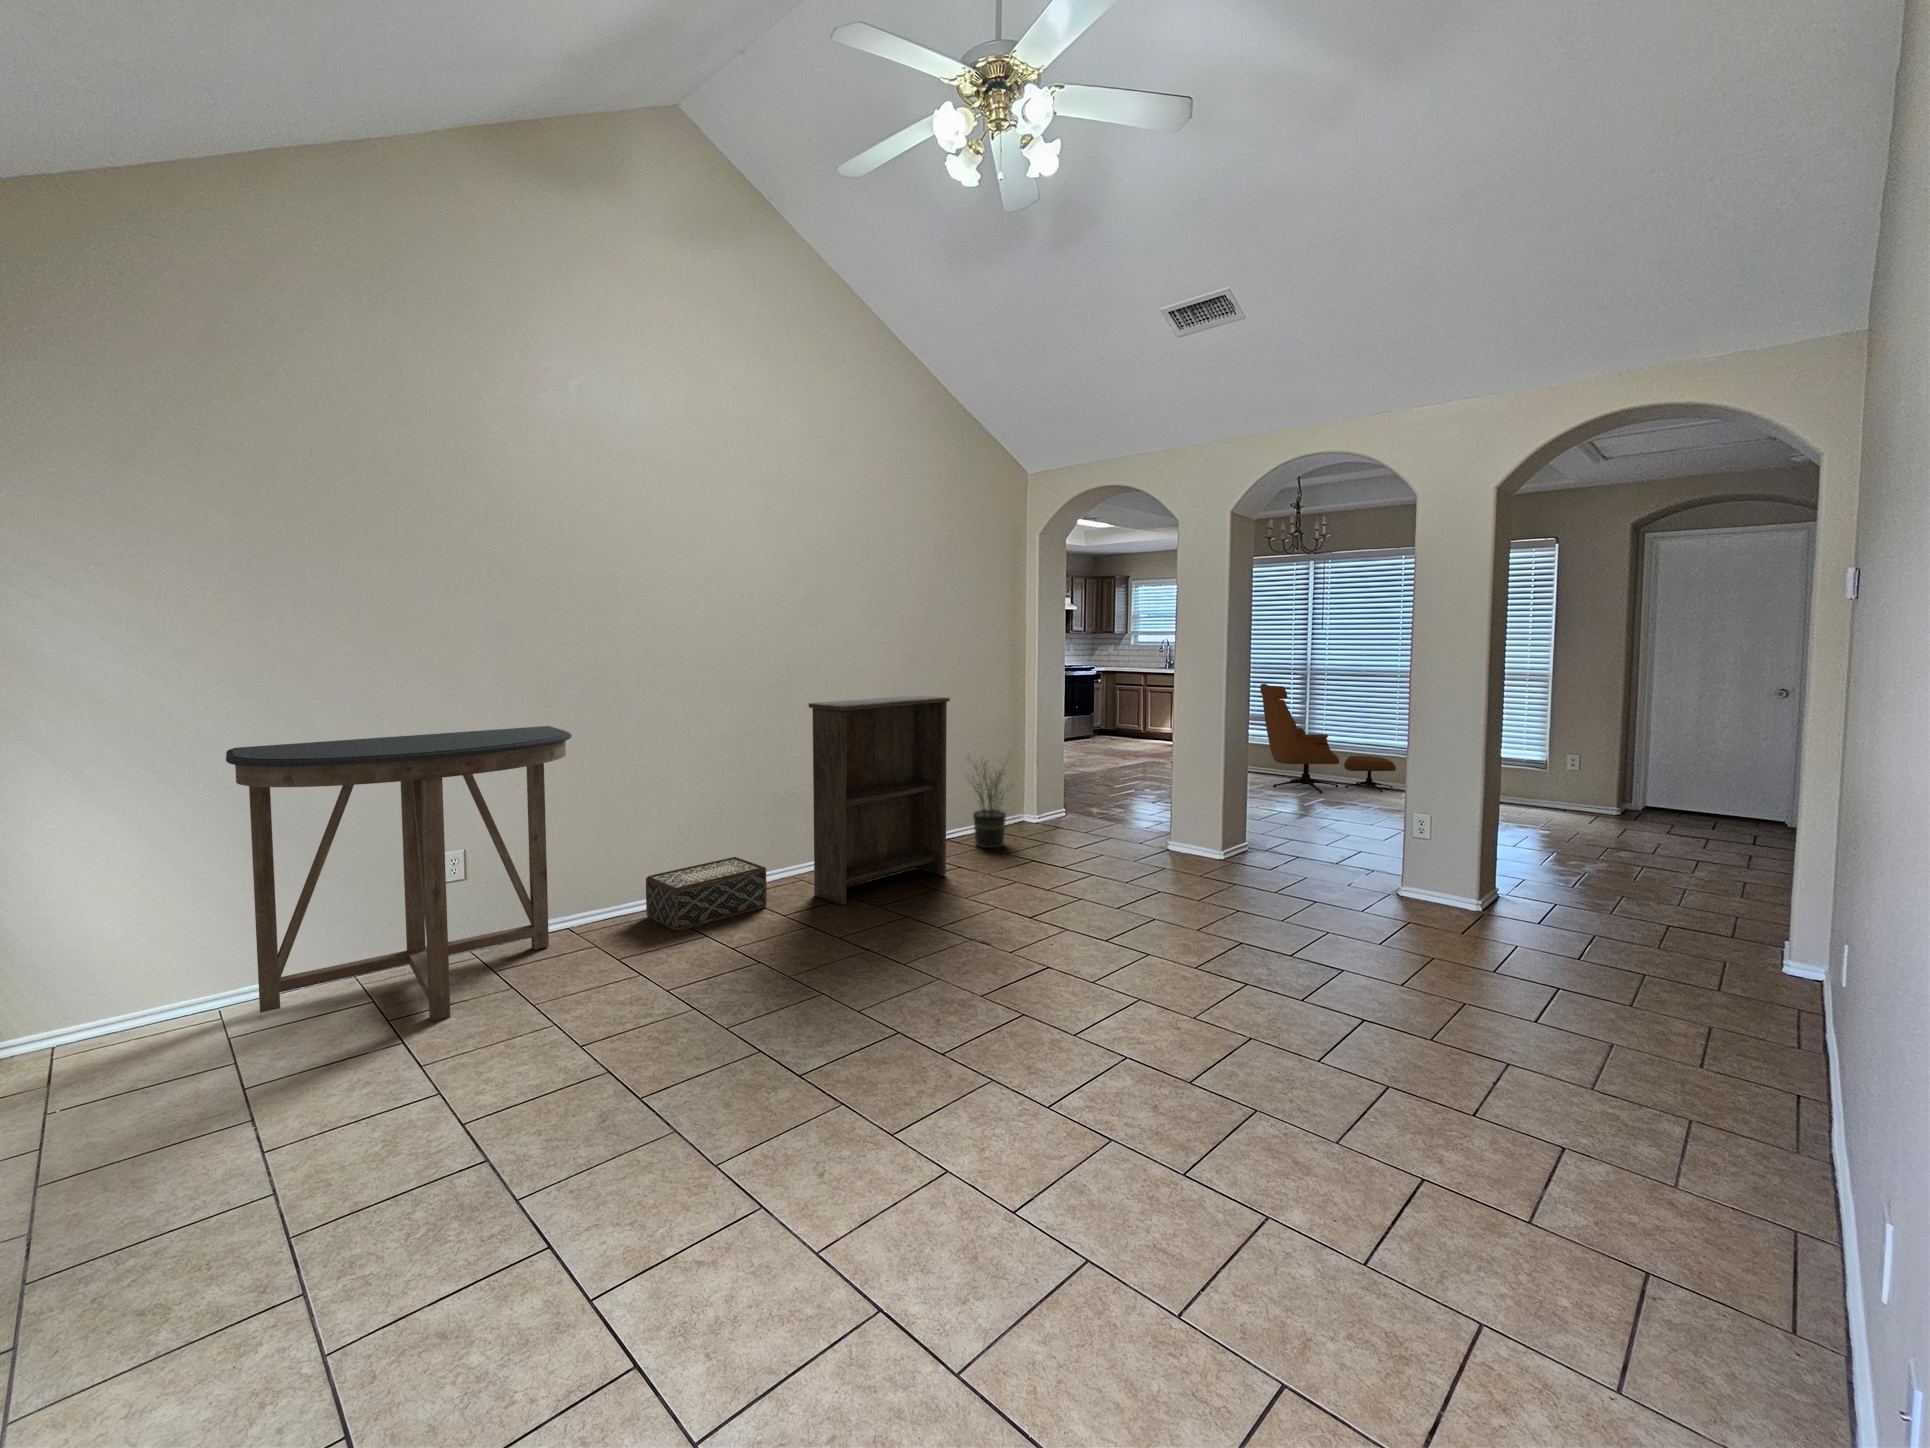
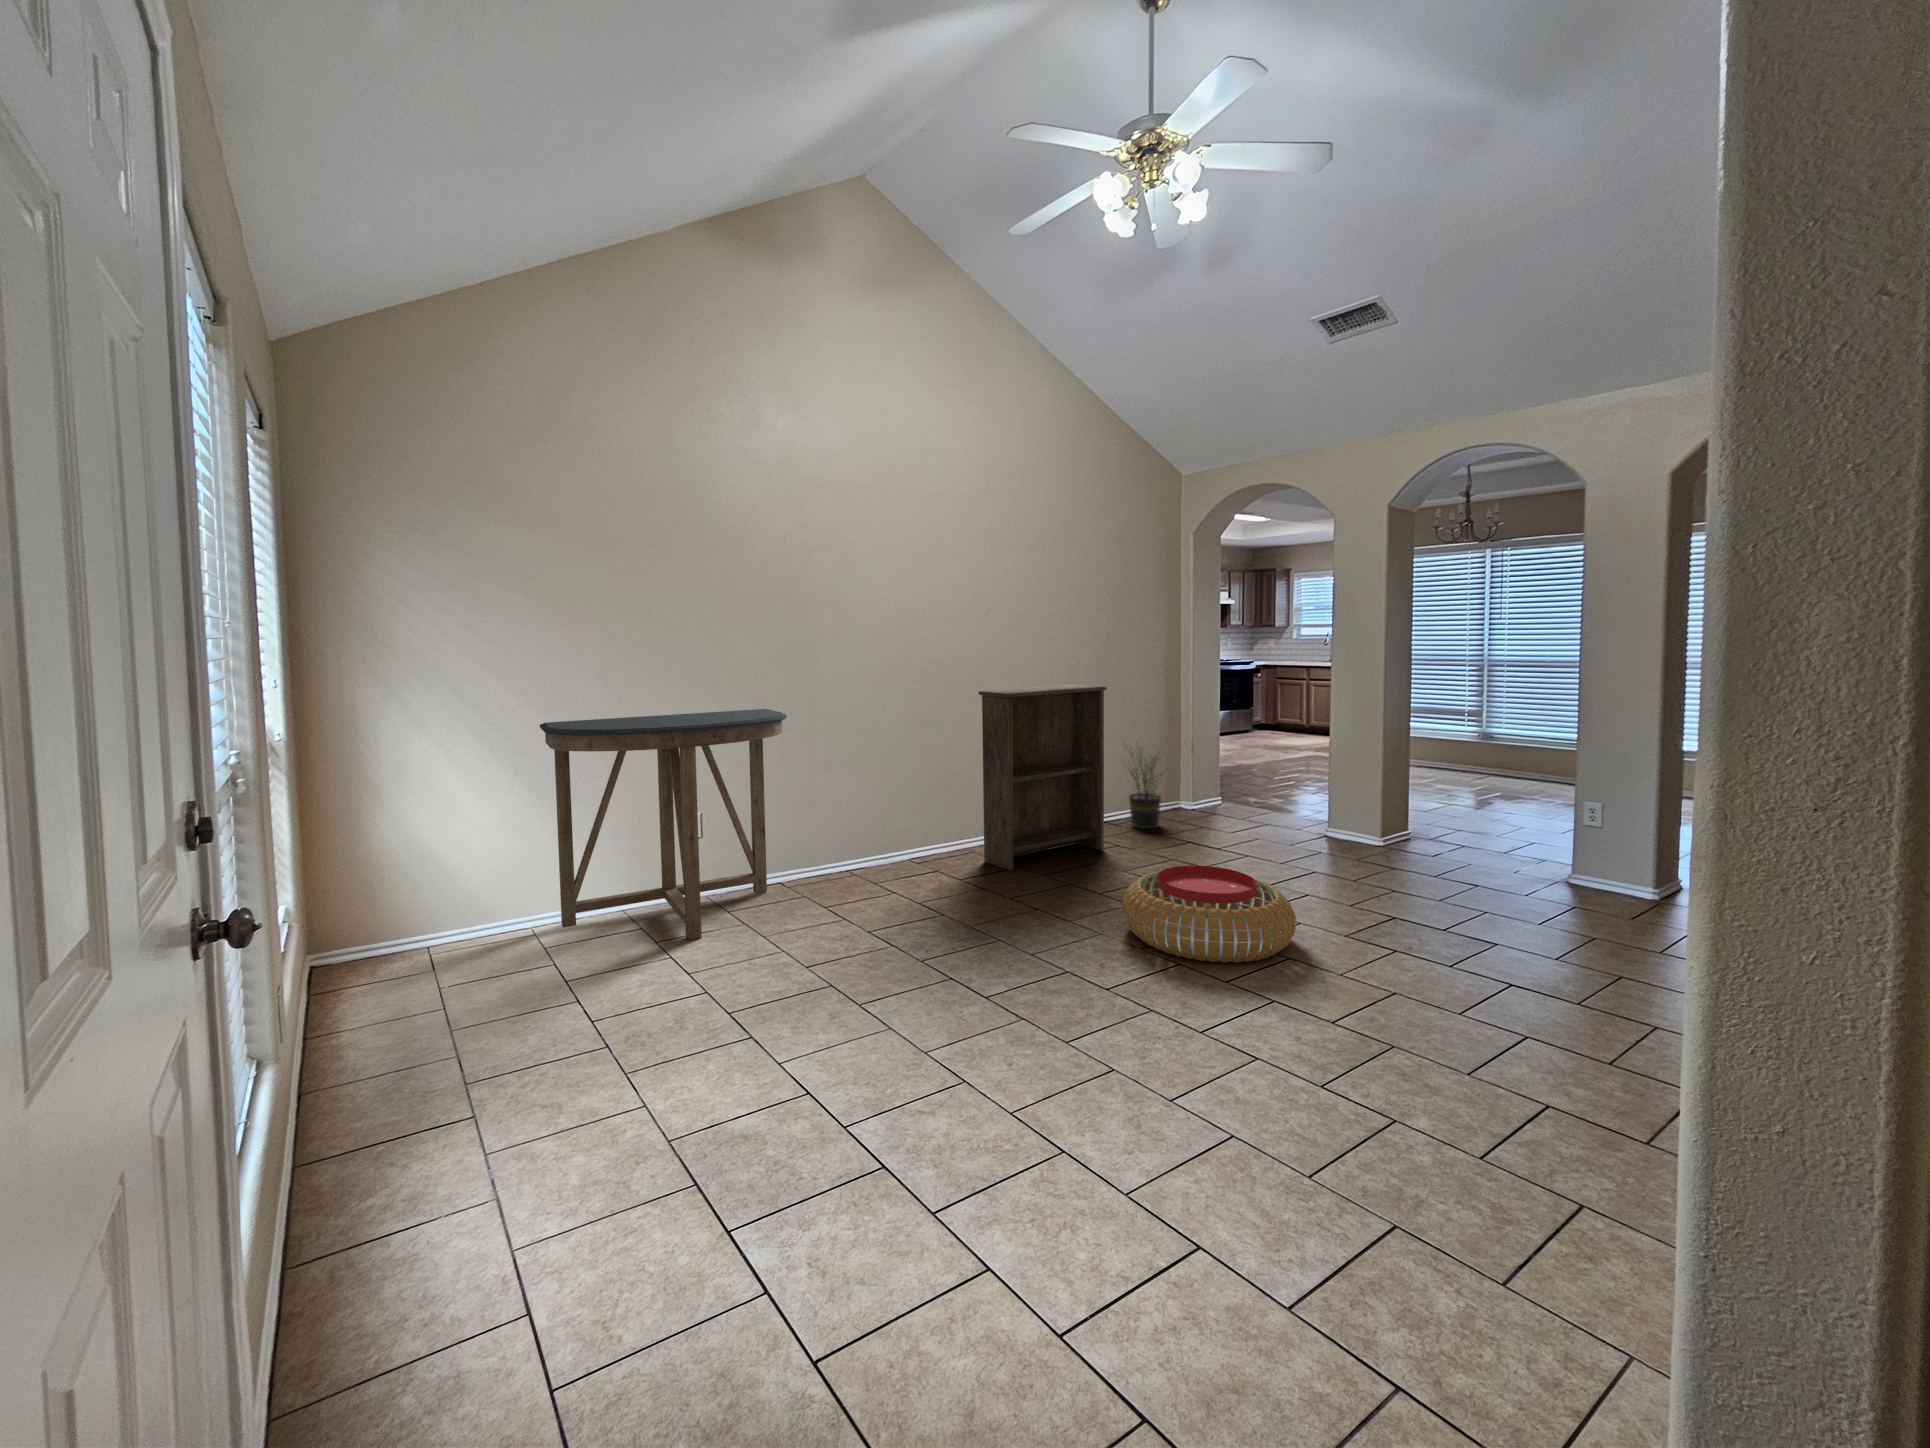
lounge chair: present [1260,684,1396,793] -> none [1430,675,1586,787]
woven basket: present [646,857,767,931] -> none [842,826,943,885]
pouf: none [963,899,1147,1012] -> present [1123,866,1296,963]

